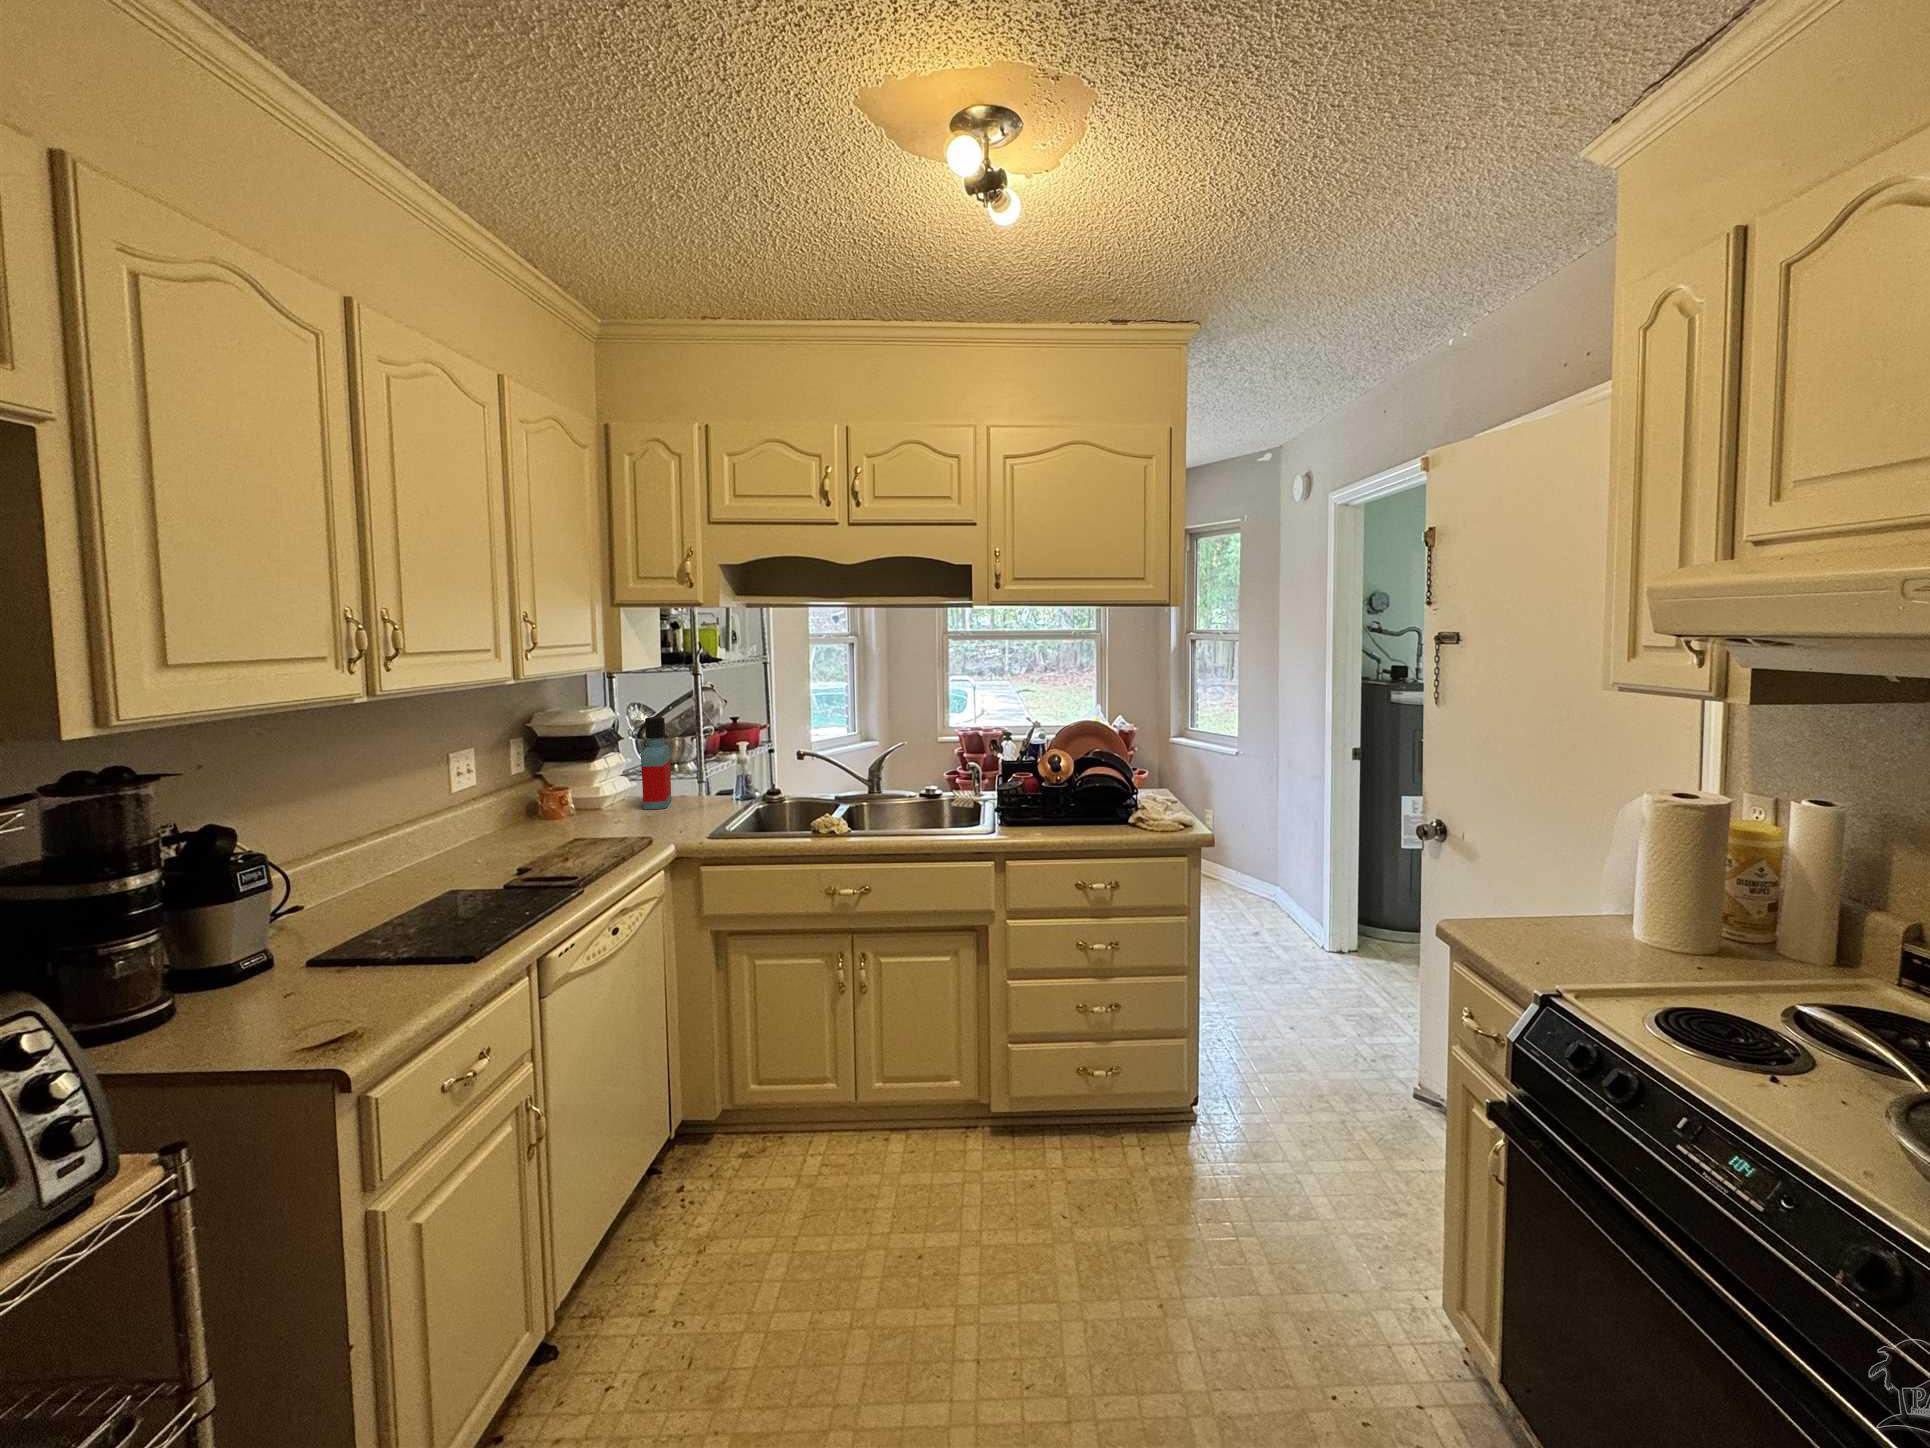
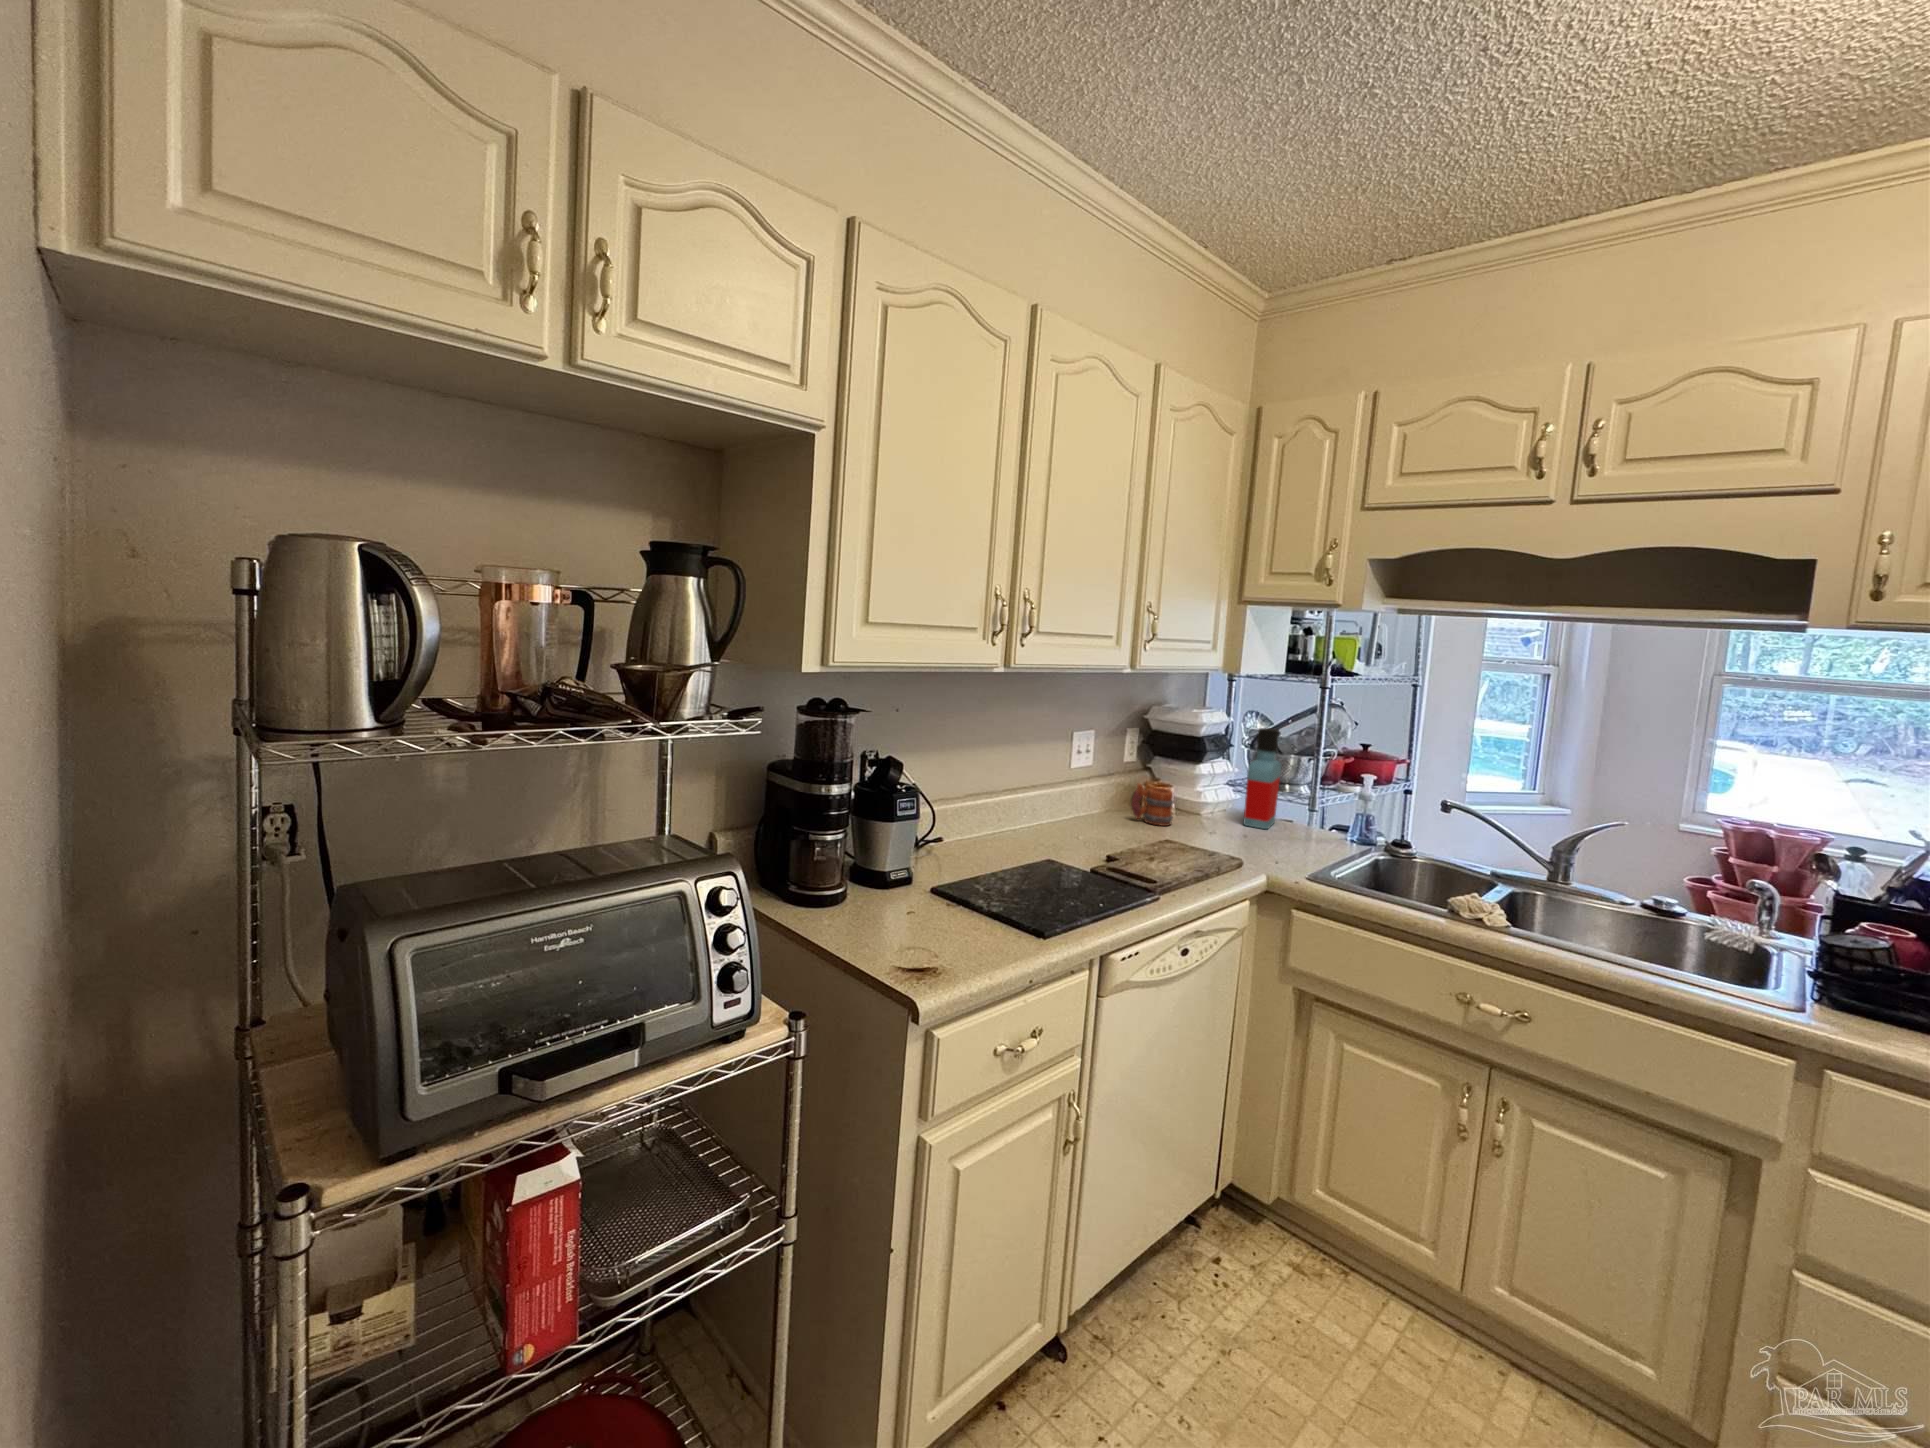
mug: none [528,792,575,830] -> present [1131,784,1174,826]

